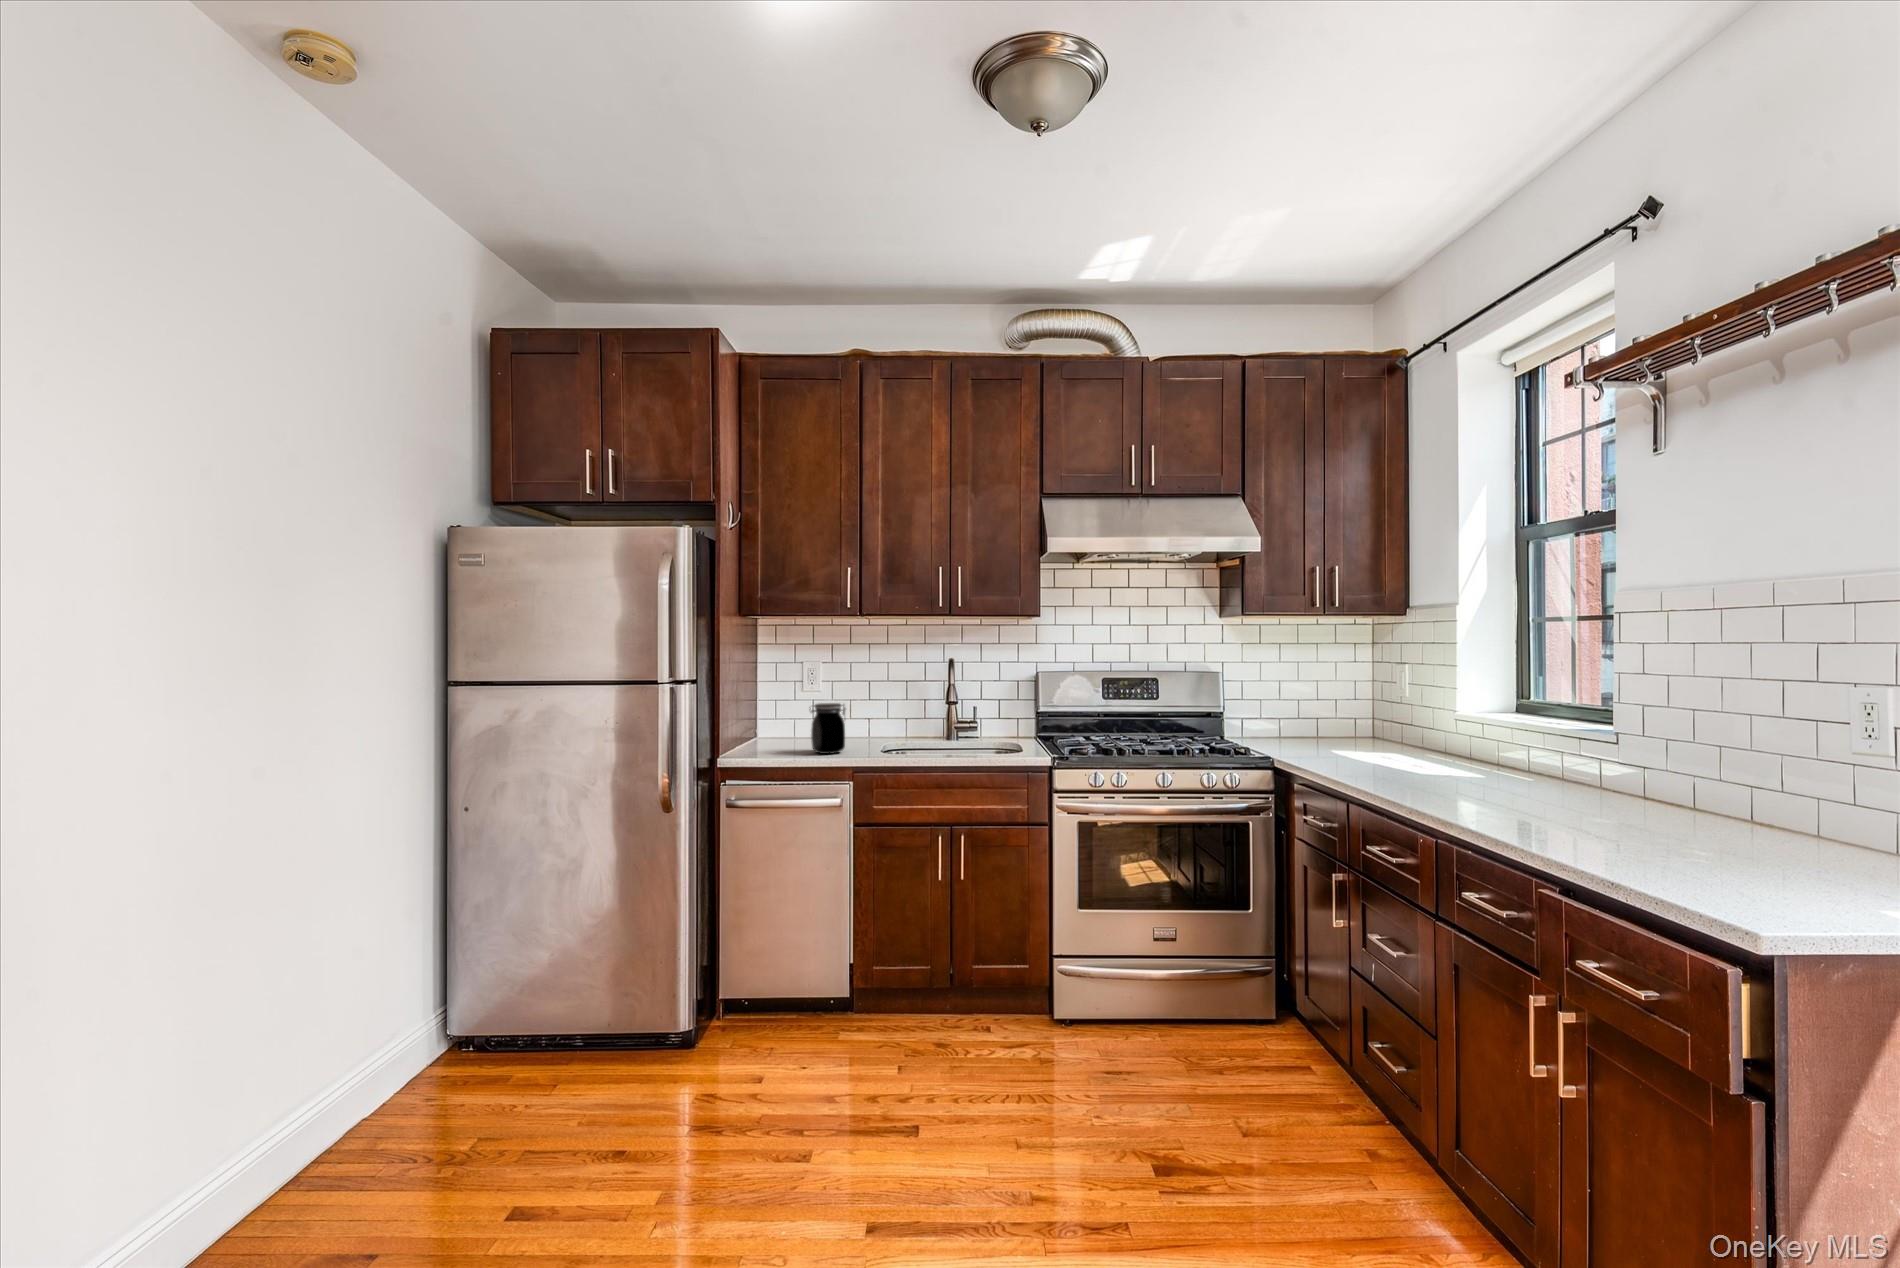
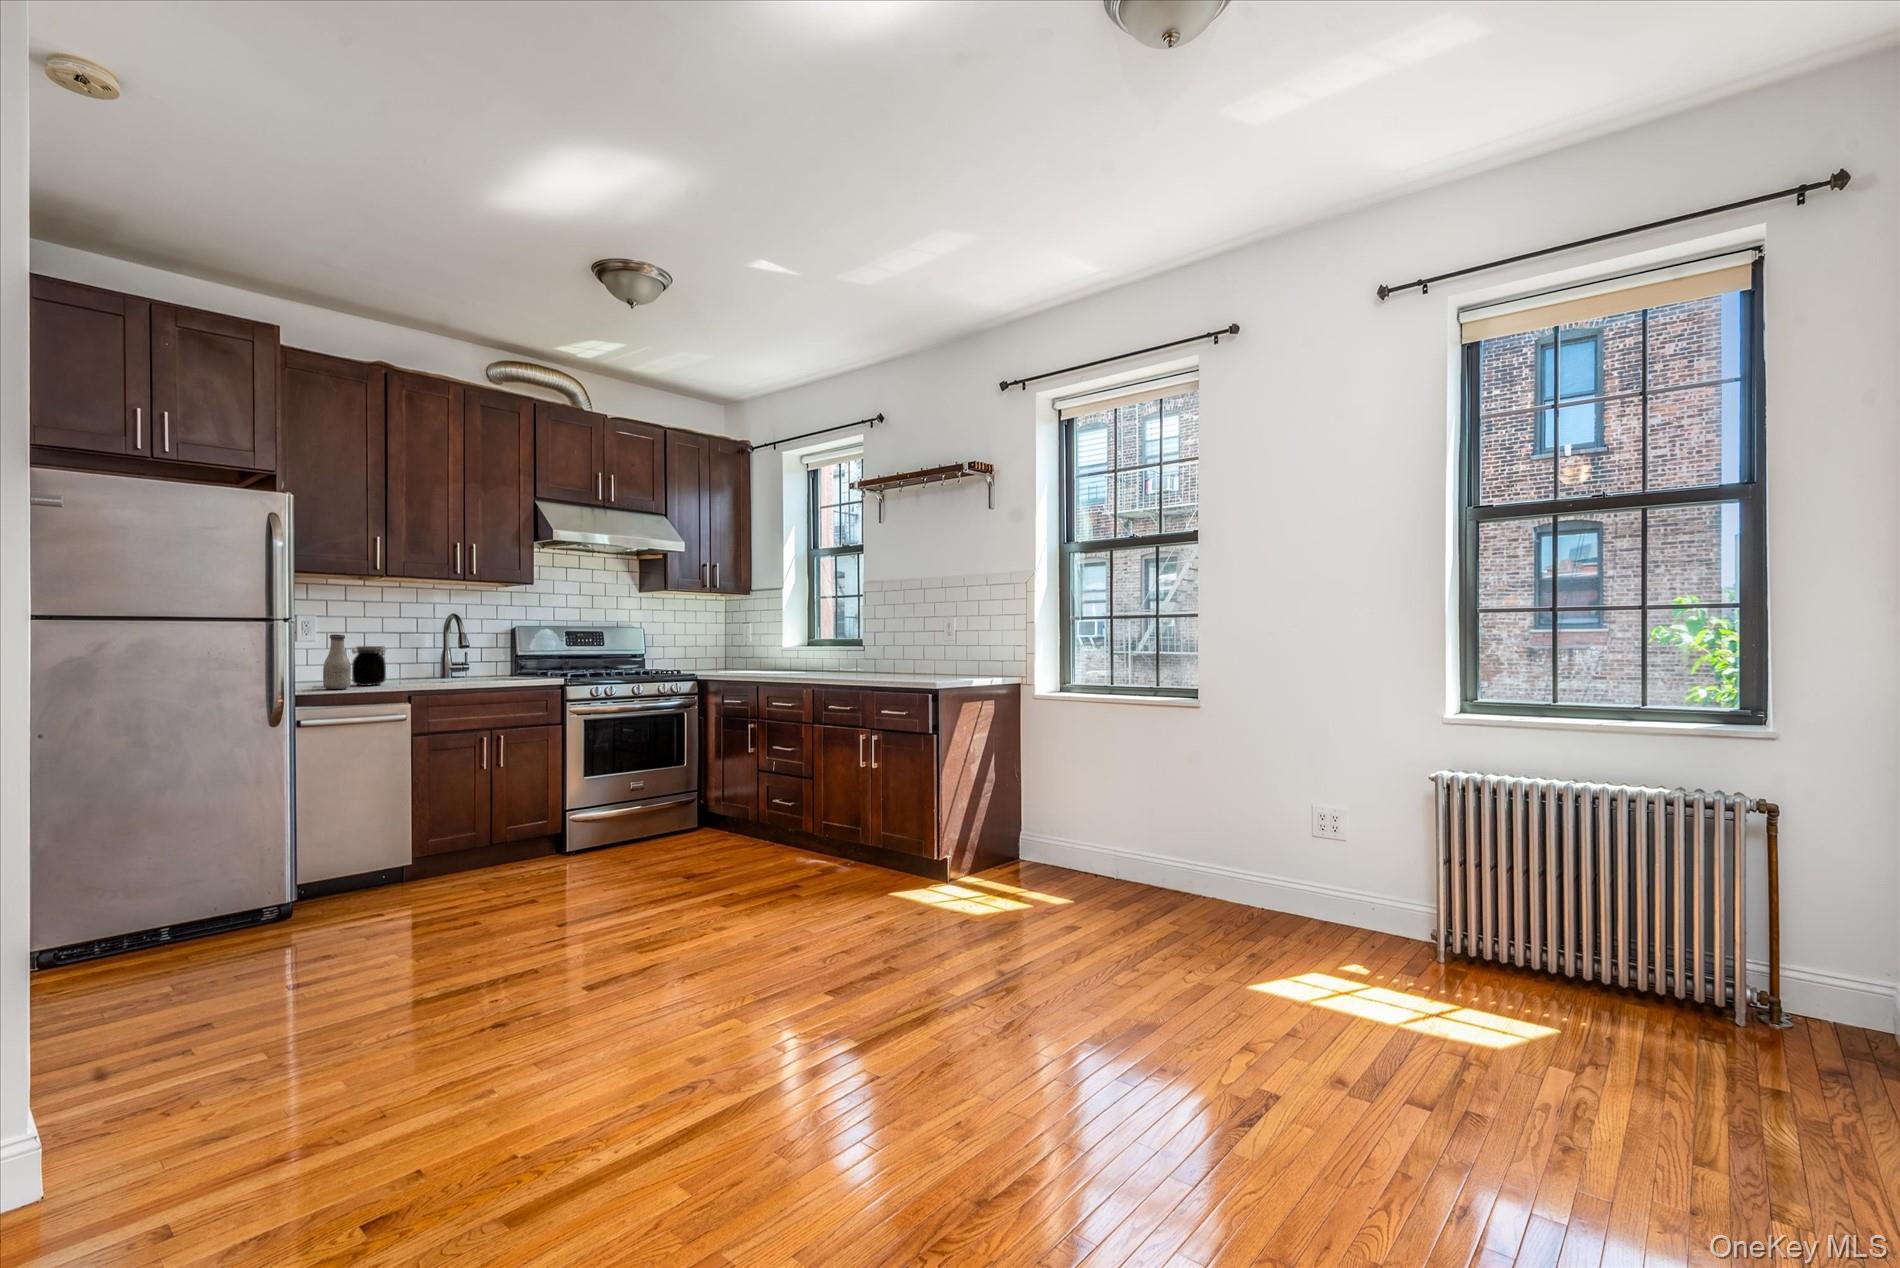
bottle: none [766,691,794,760] -> present [323,634,351,689]

